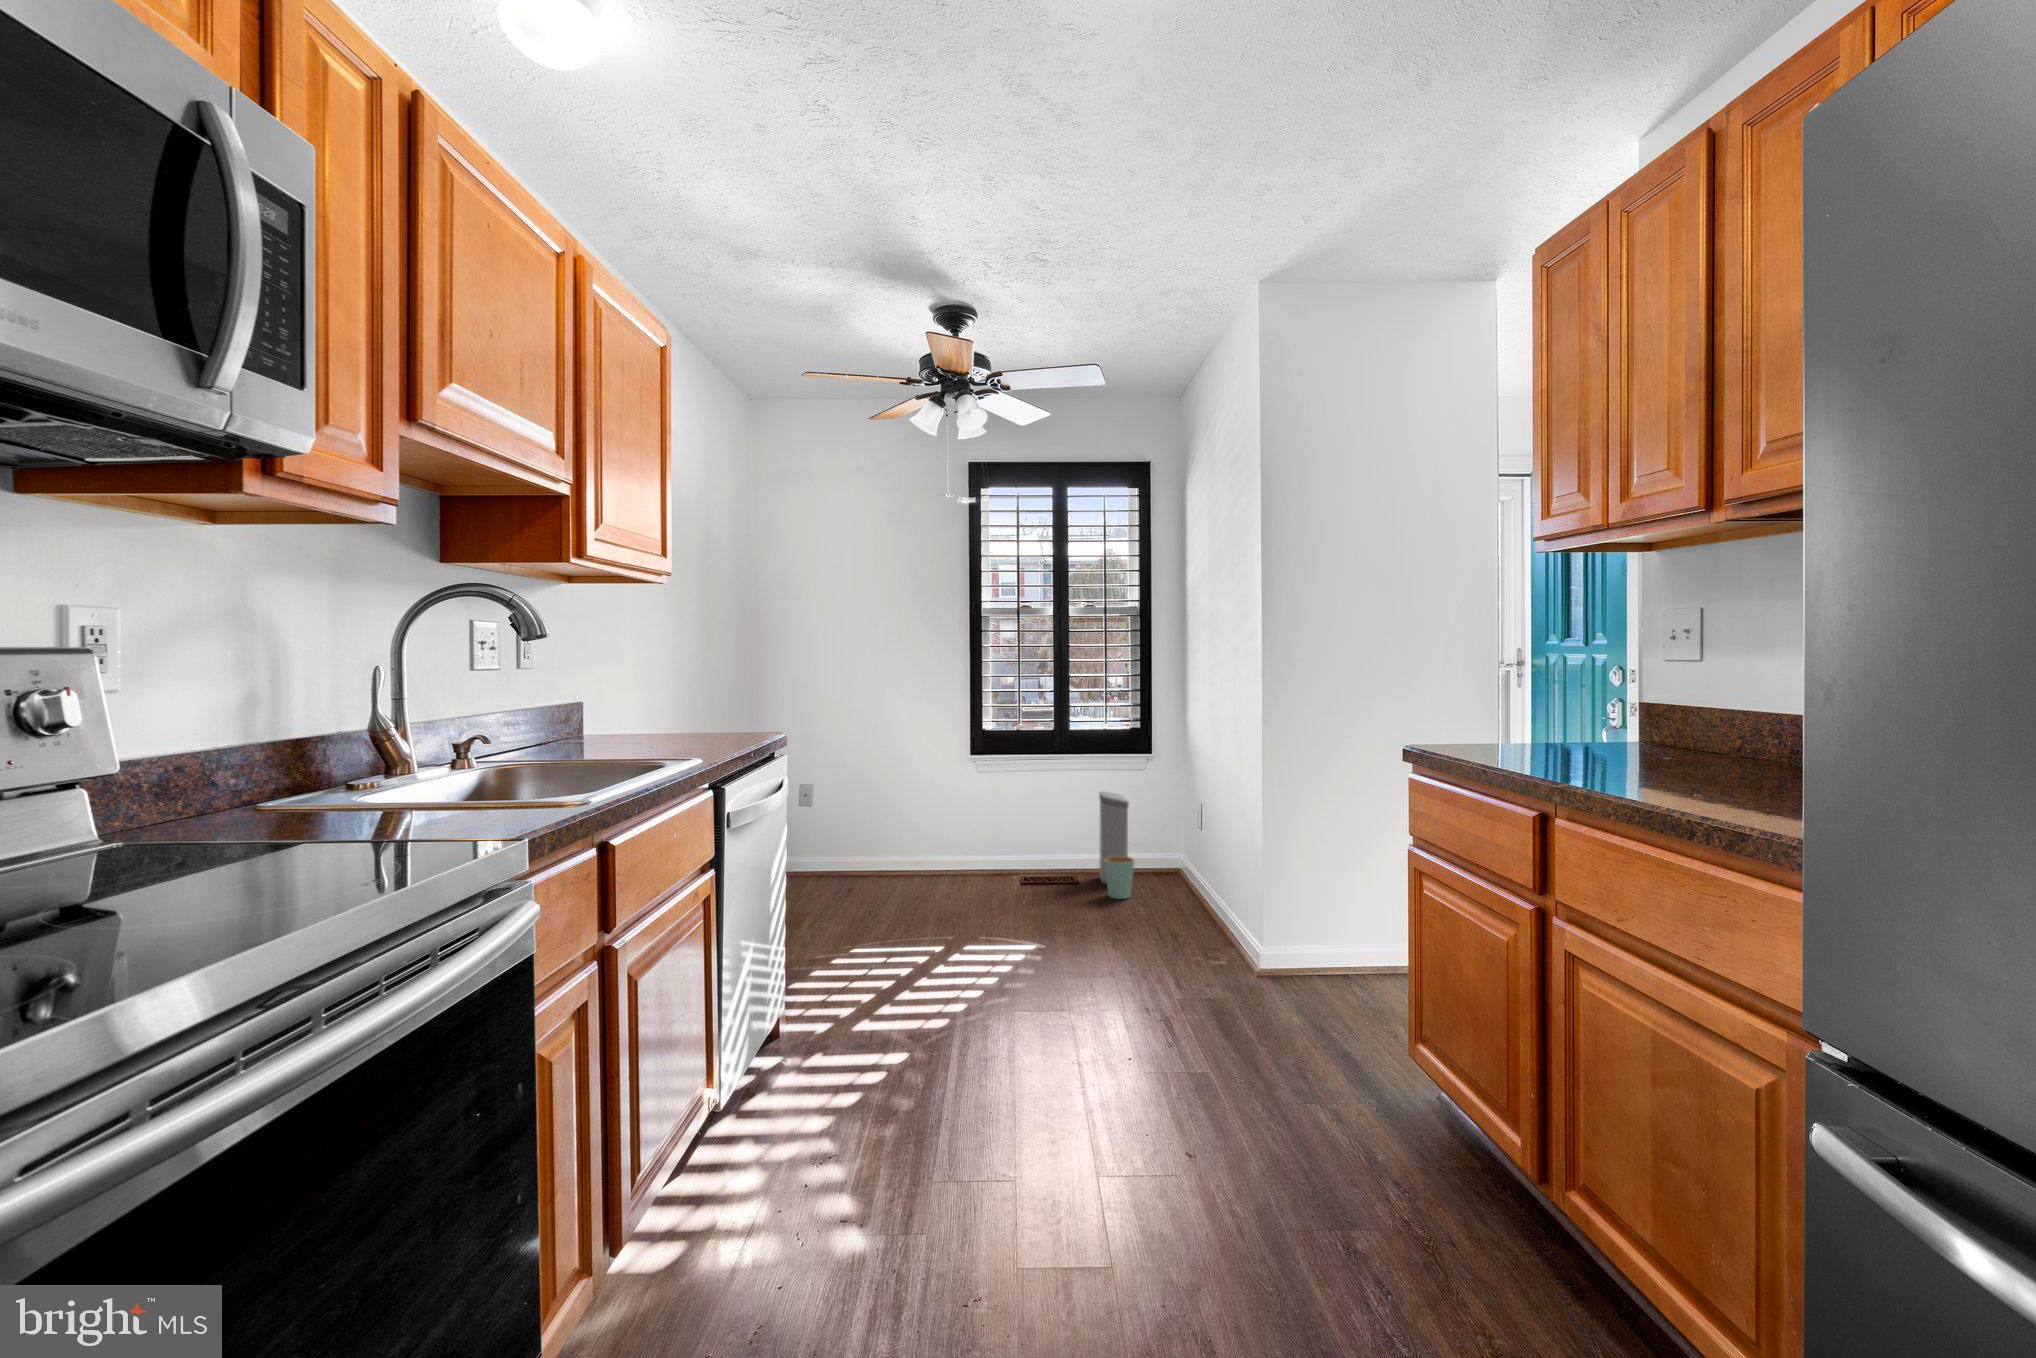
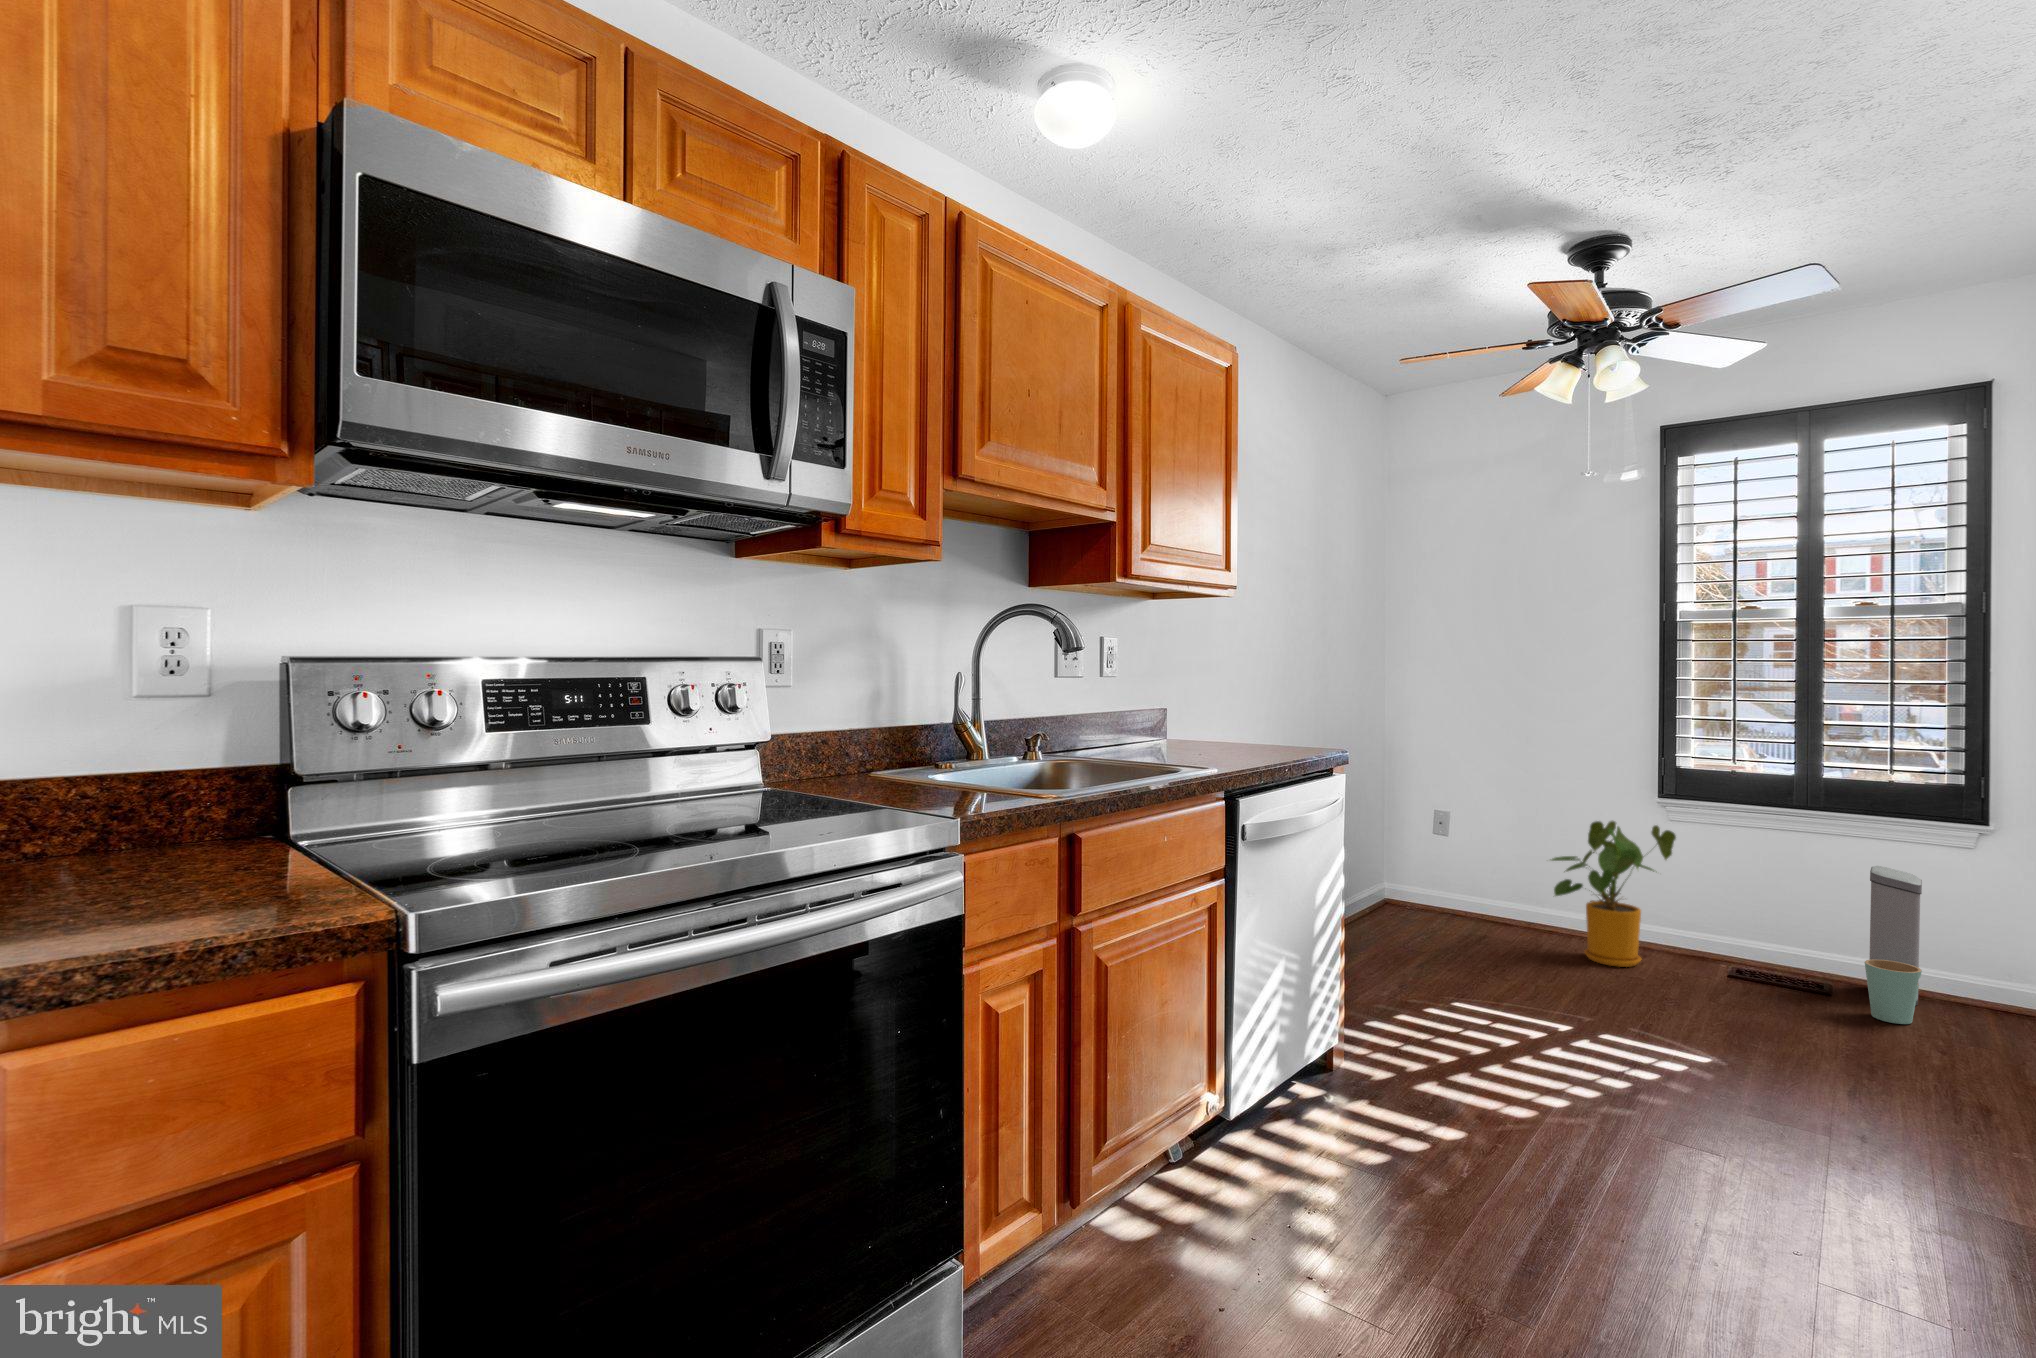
house plant: none [897,778,983,895] -> present [1550,821,1676,967]

